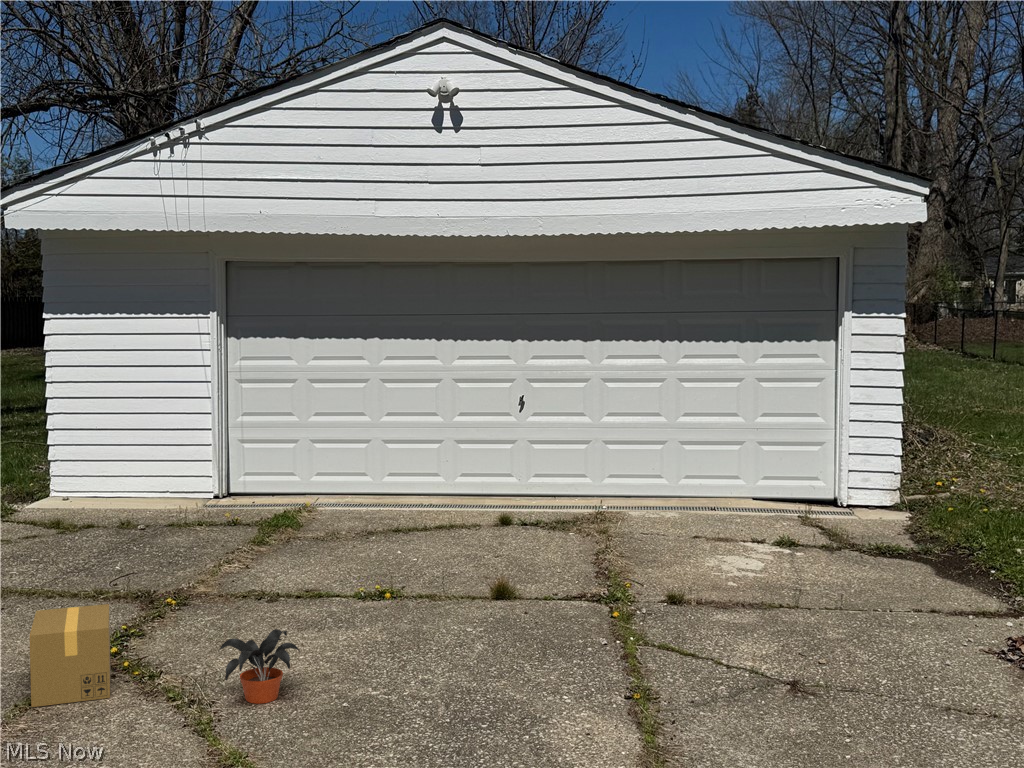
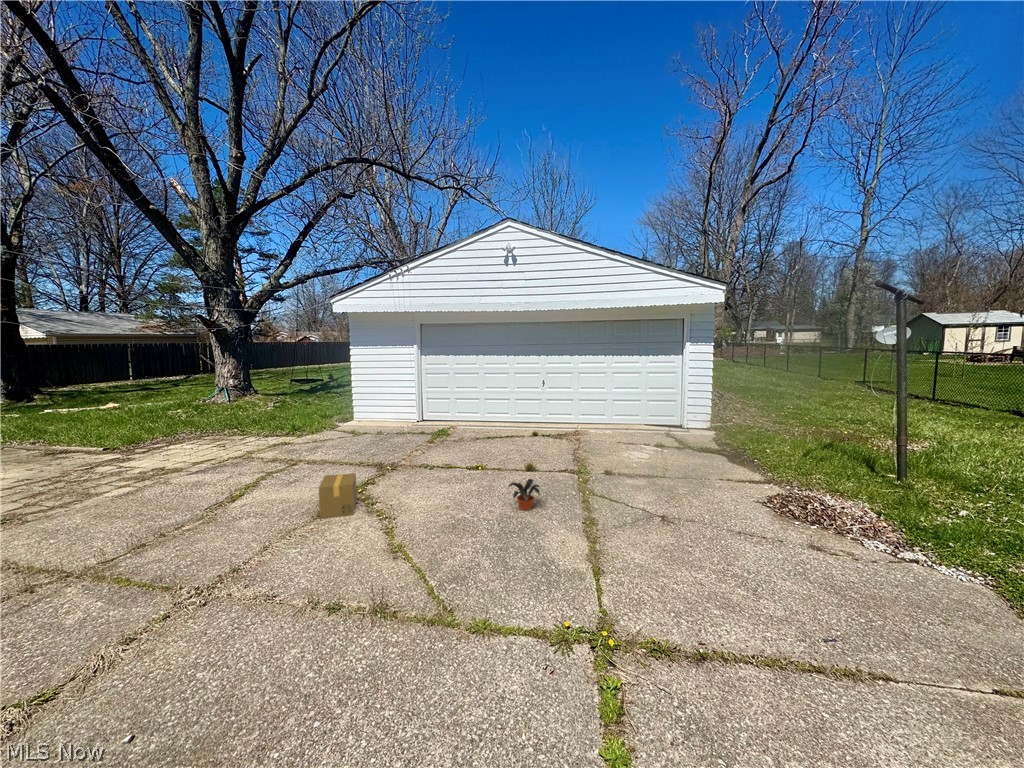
potted plant: present [219,629,300,704] -> present [508,479,540,510]

